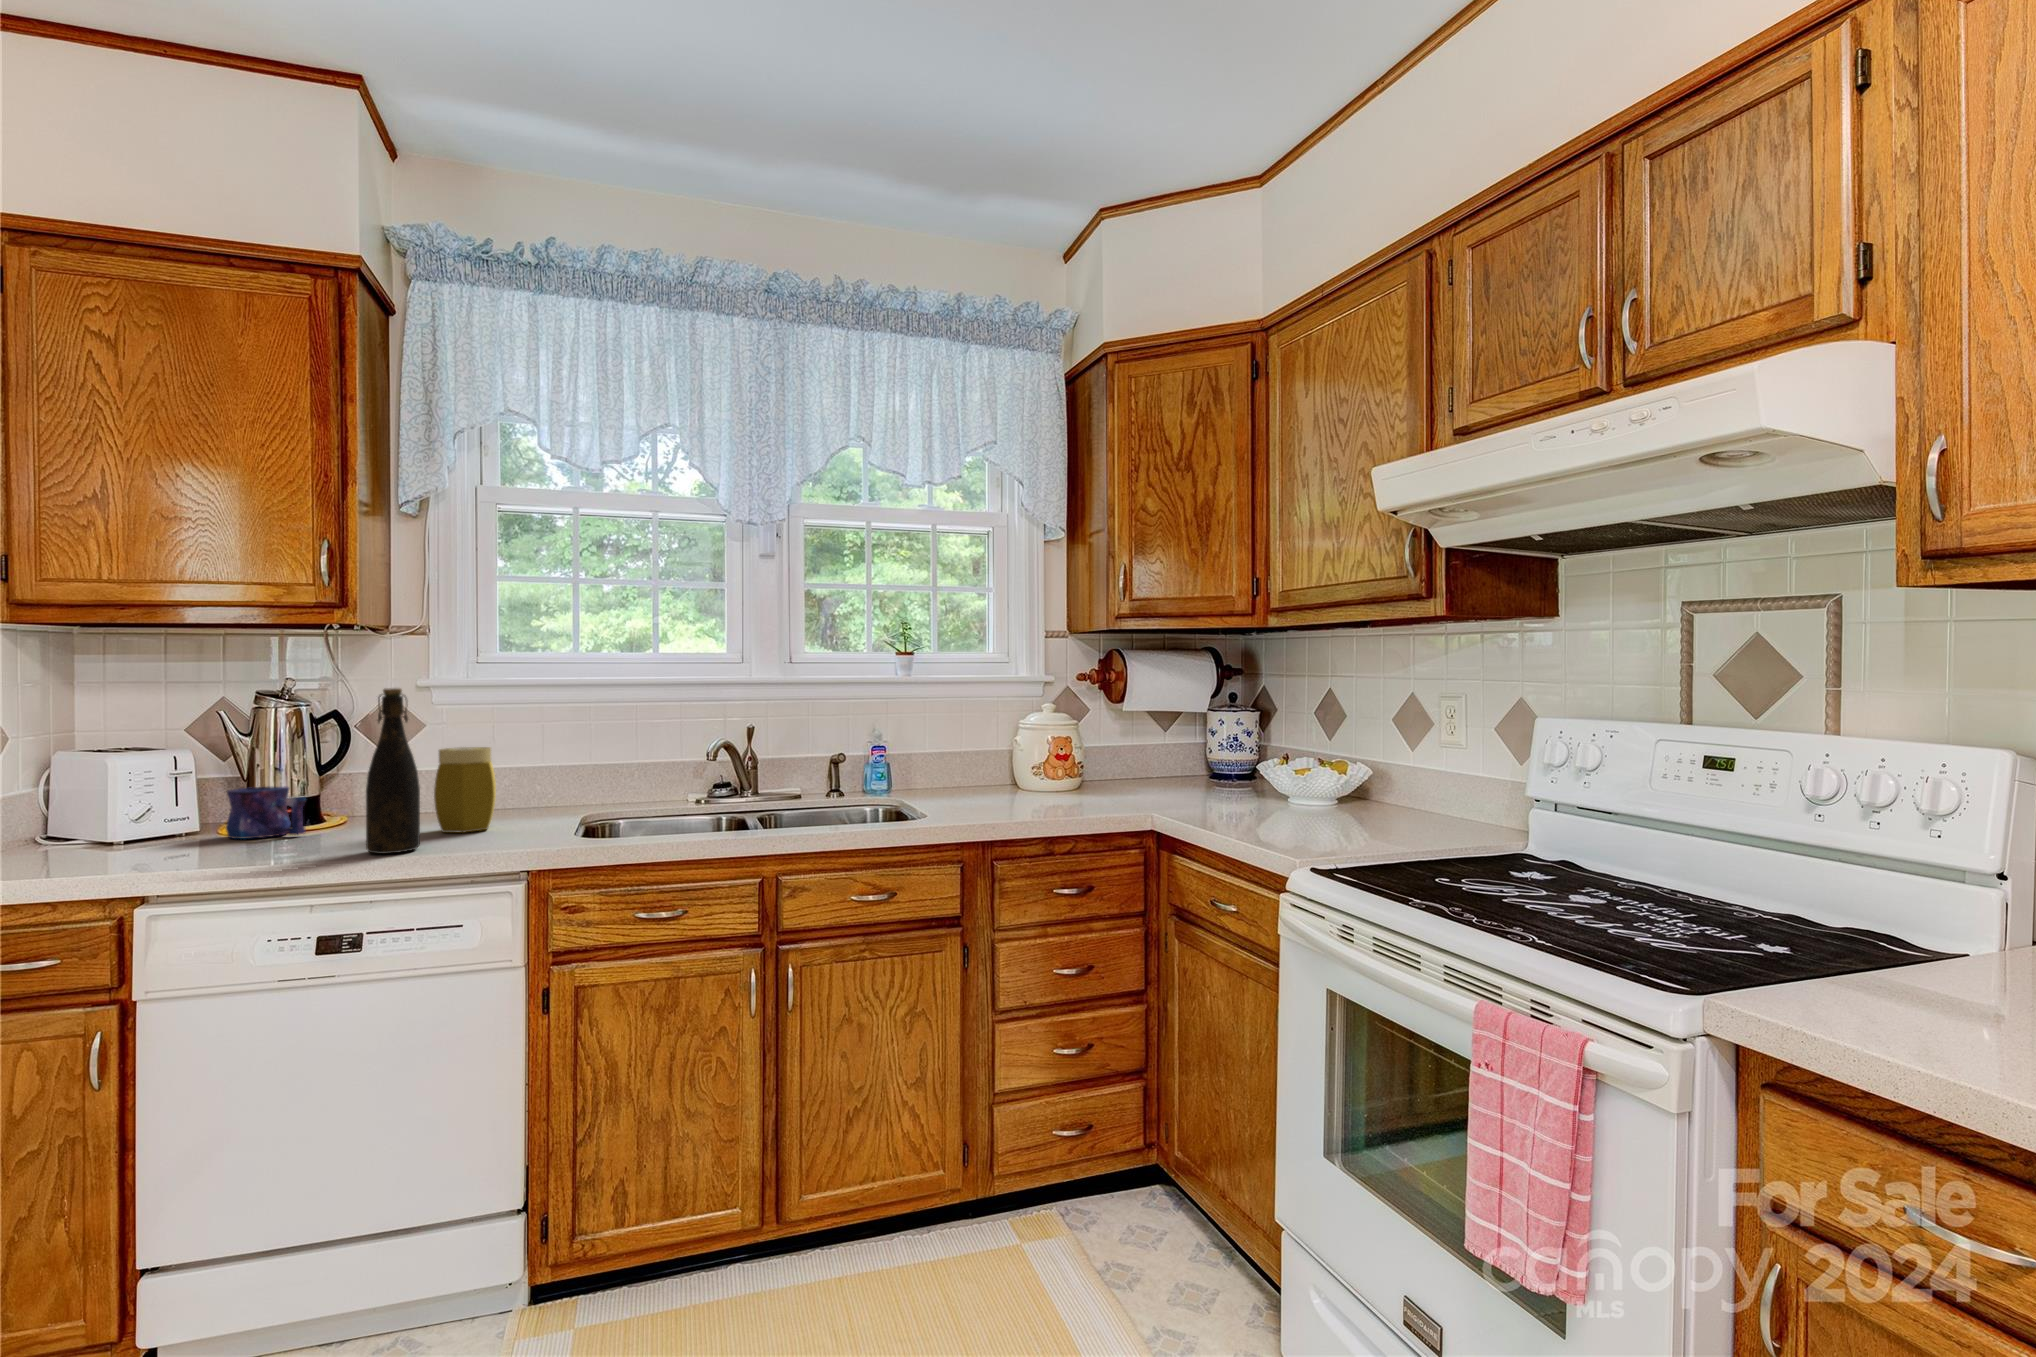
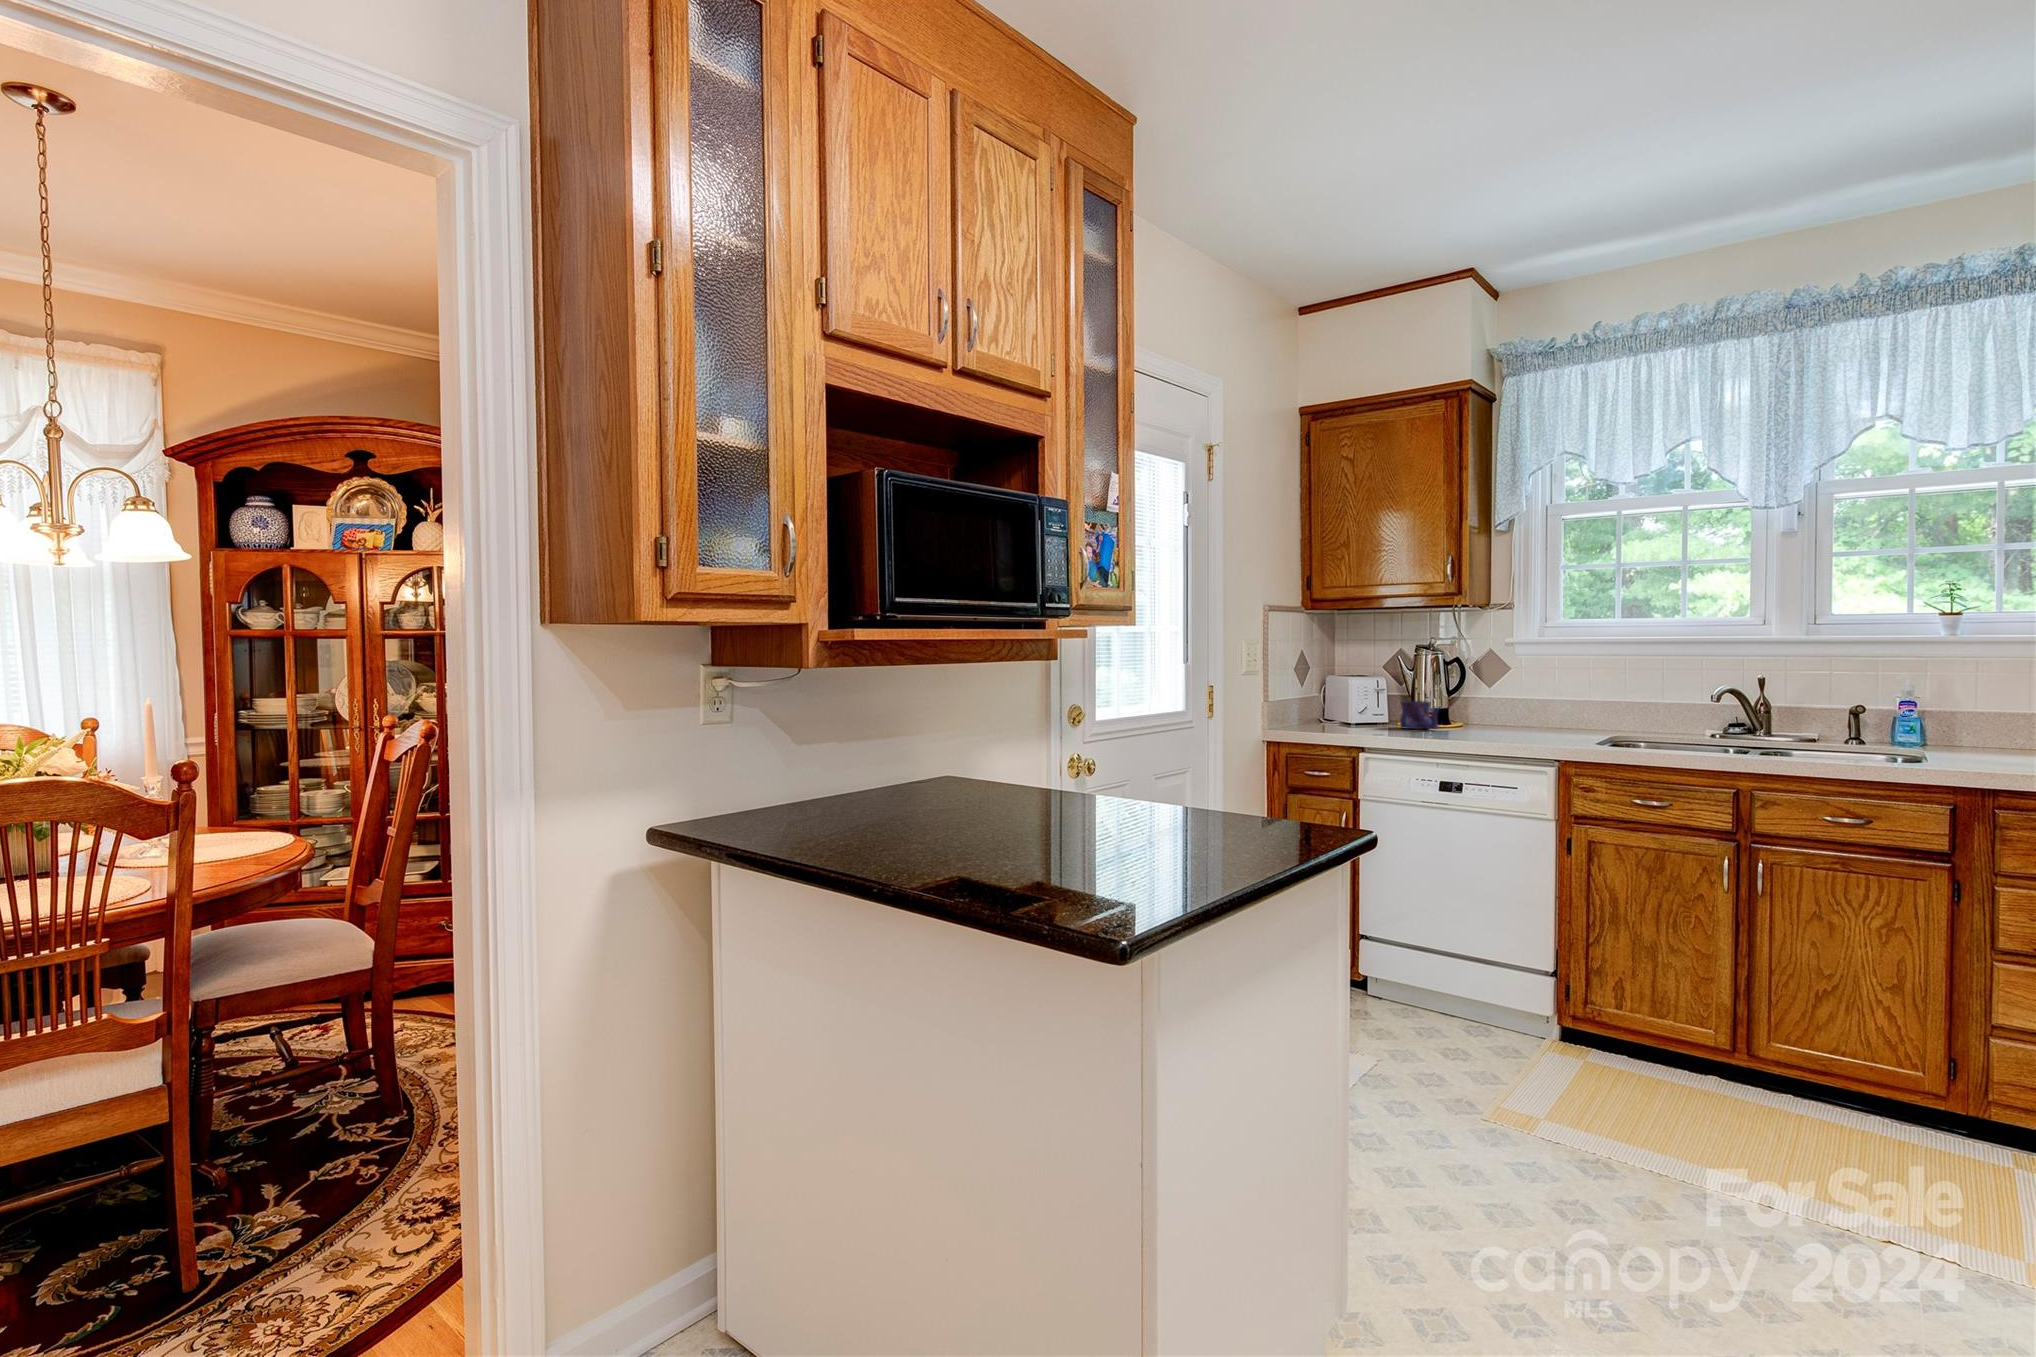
bottle: present [366,688,420,854] -> none [1466,645,1496,742]
jar: present [434,747,496,833] -> none [1509,683,1550,737]

